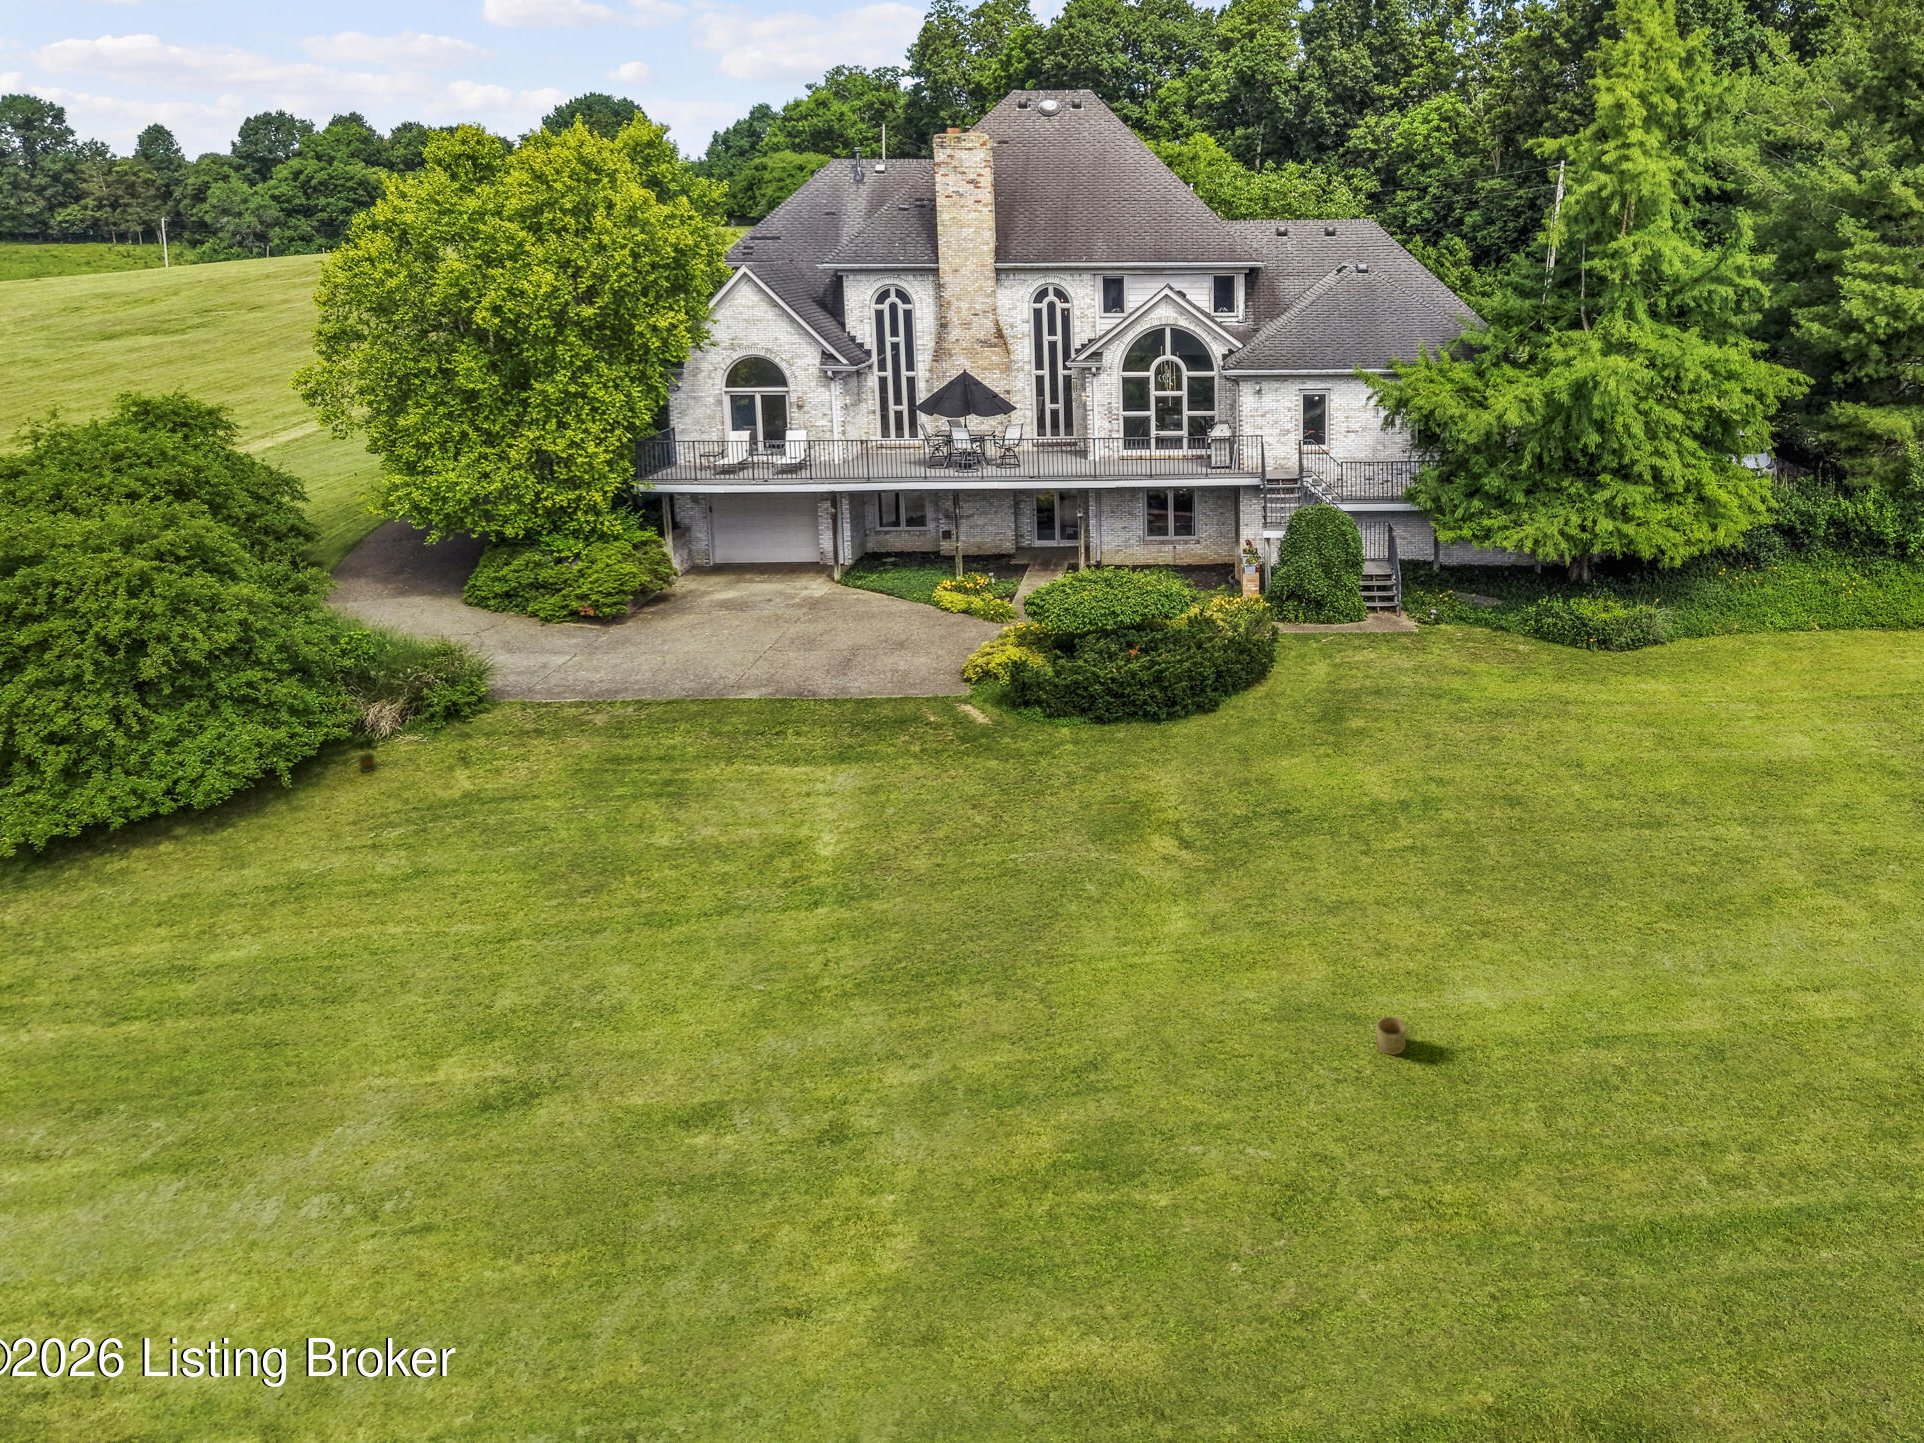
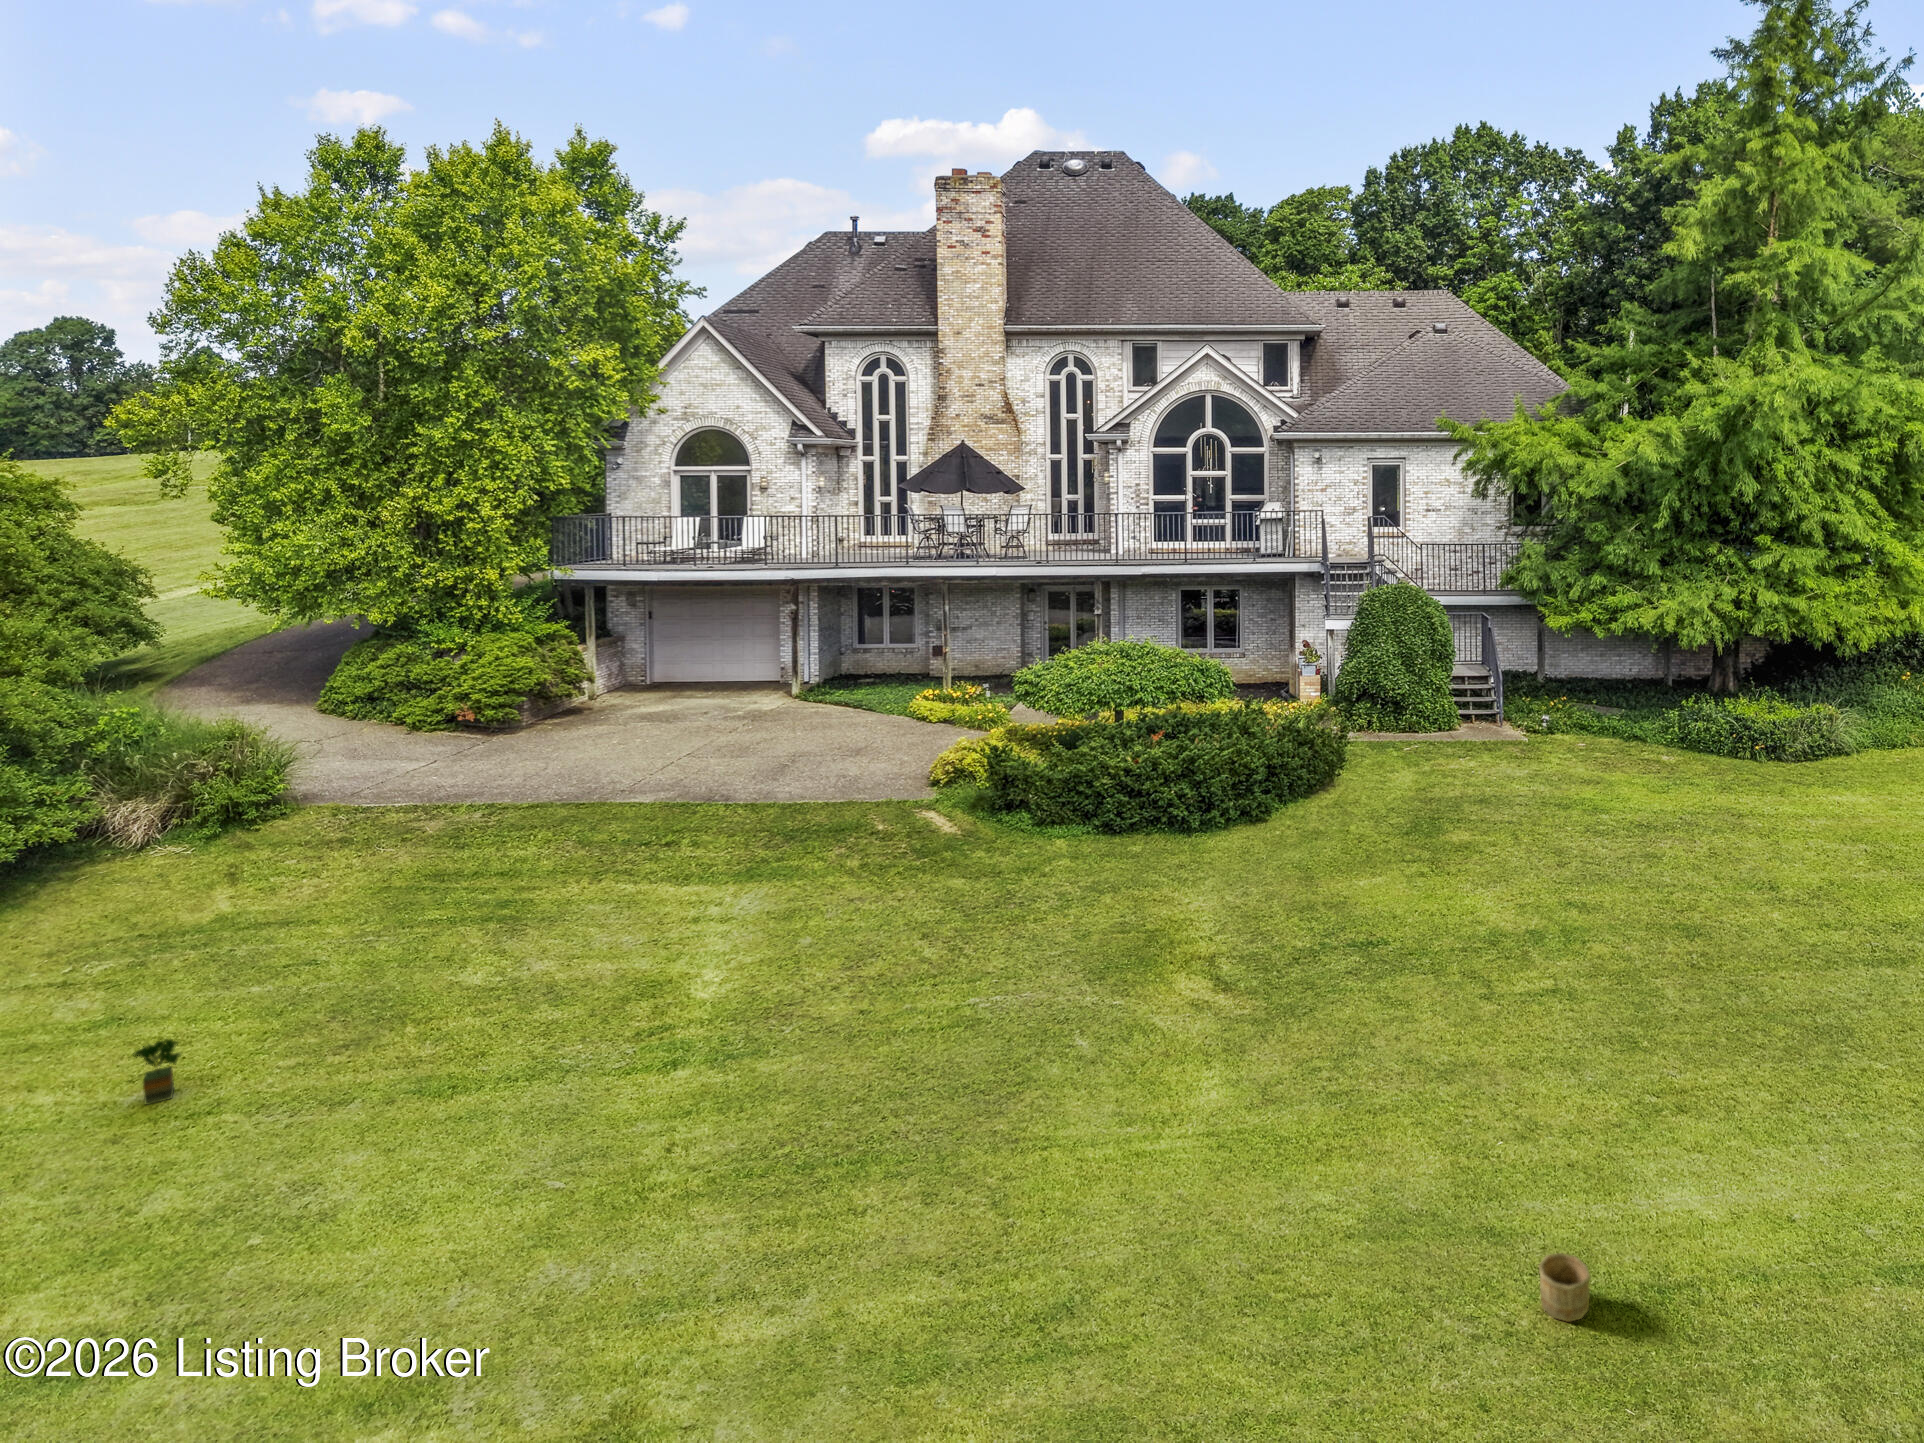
potted tree: present [353,738,377,772] -> present [133,1039,181,1105]

